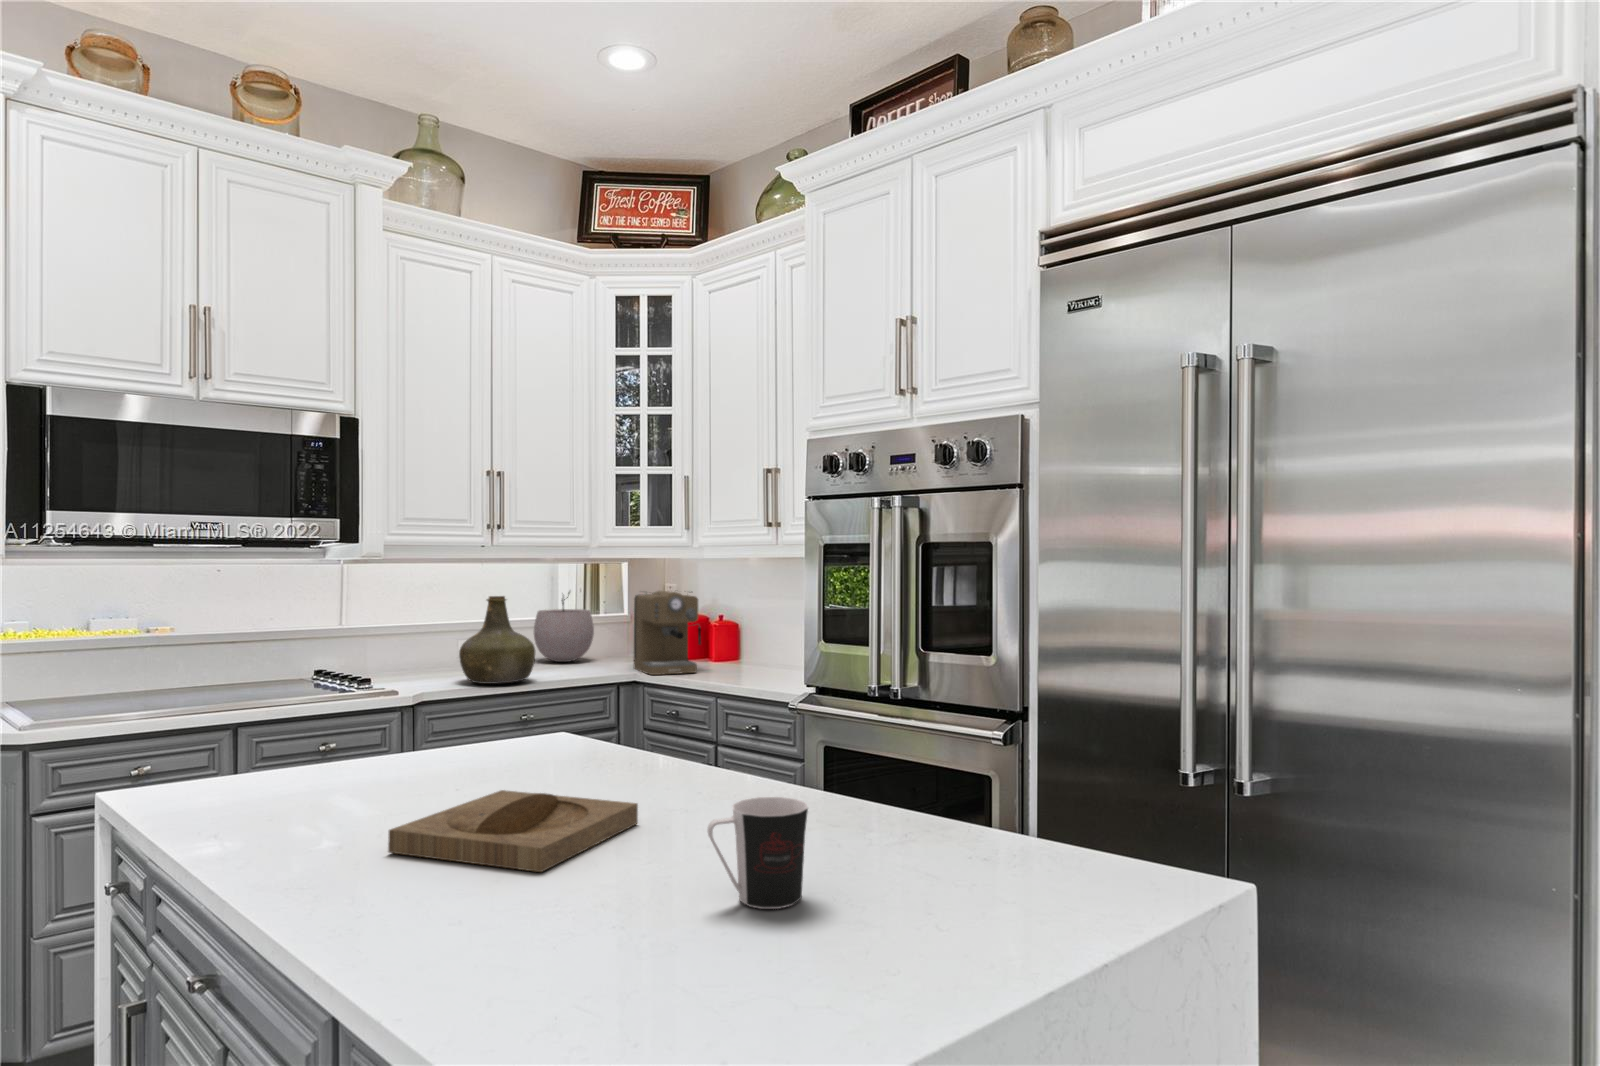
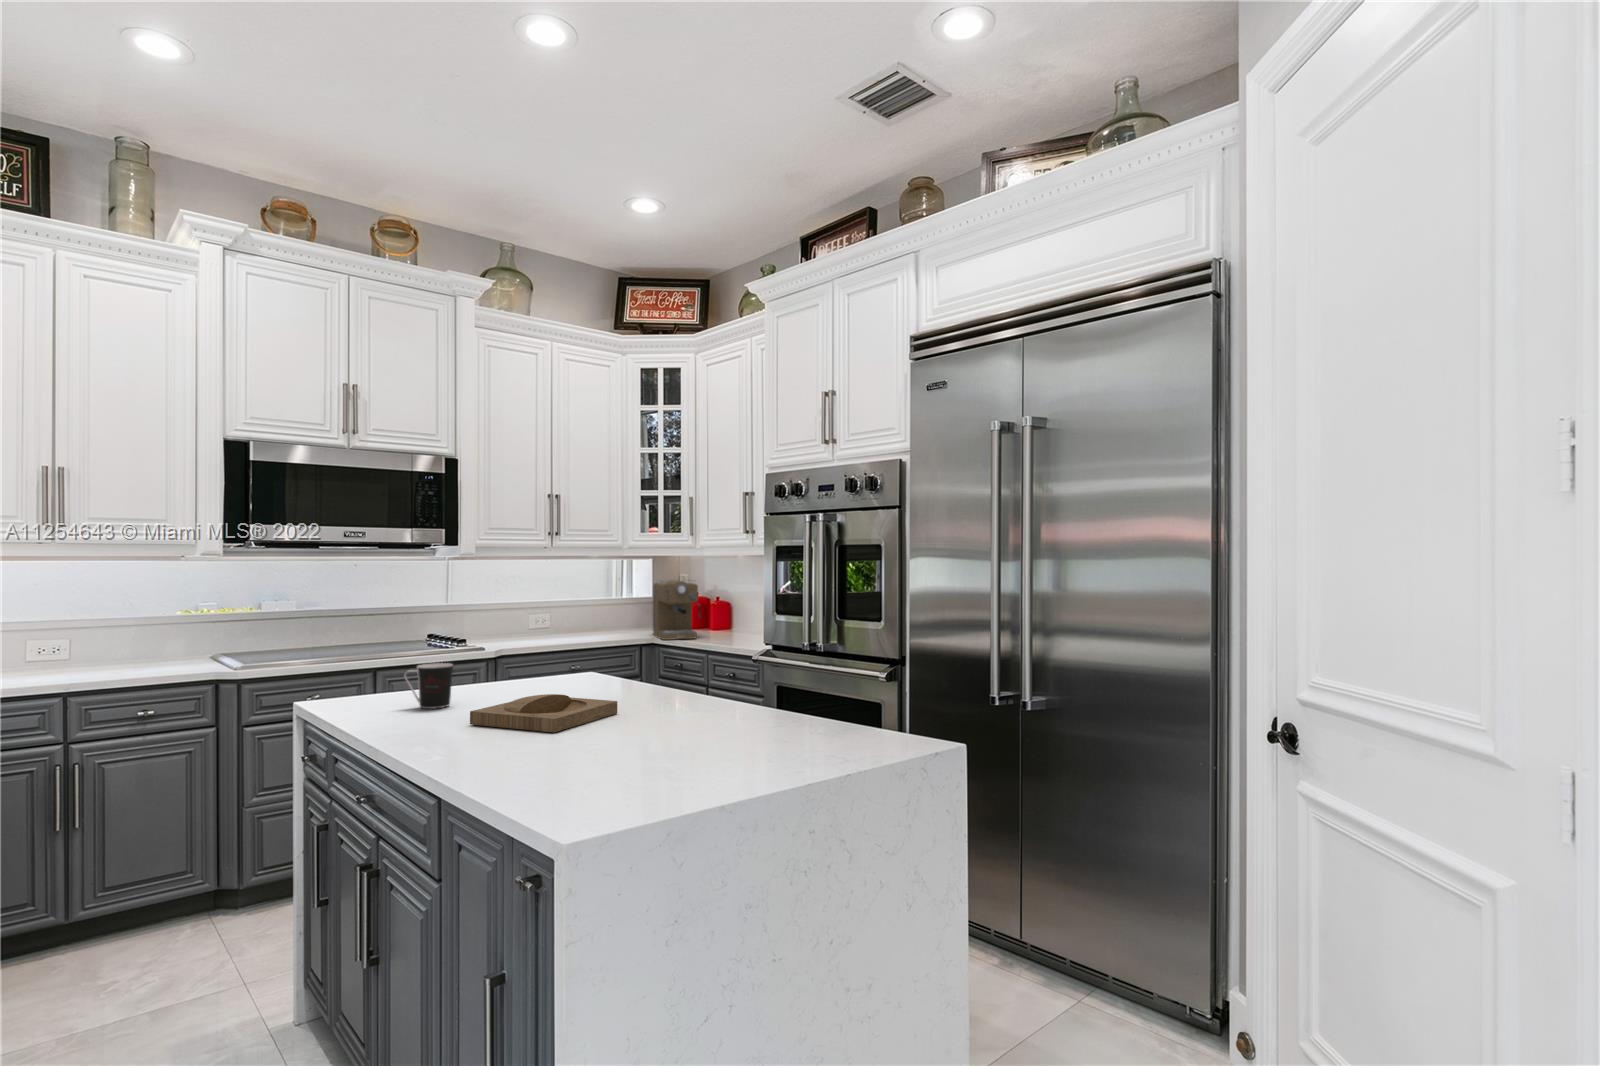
plant pot: present [534,592,594,662] -> none [582,578,625,631]
bottle: present [459,596,535,684] -> none [527,583,581,645]
coffee cup: present [708,797,808,909] -> present [404,663,453,709]

